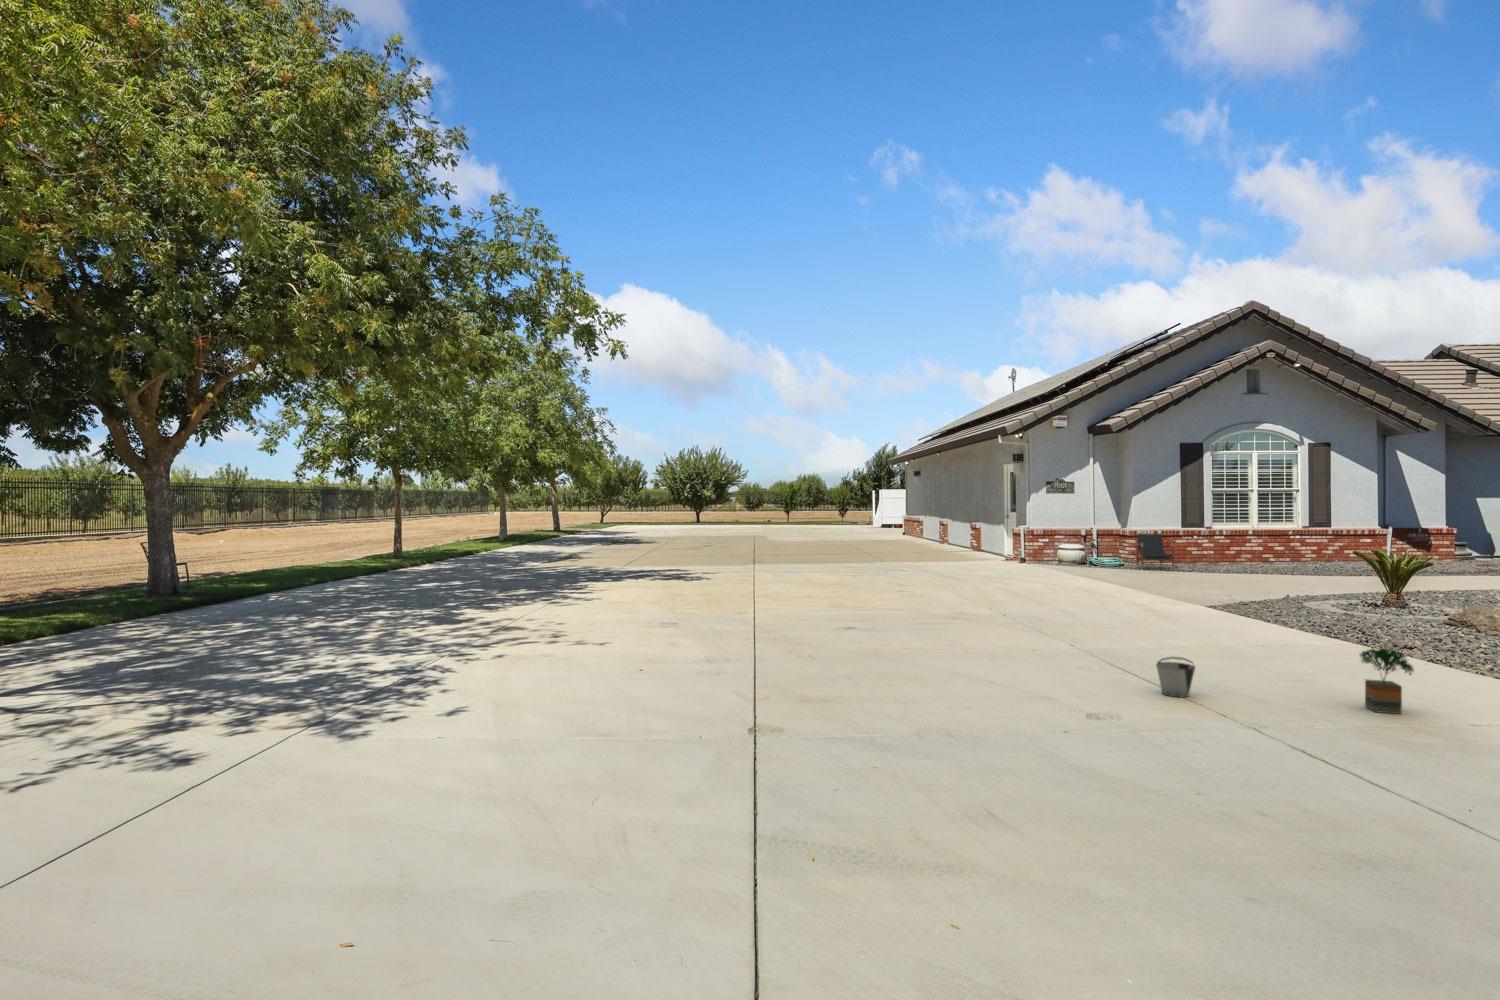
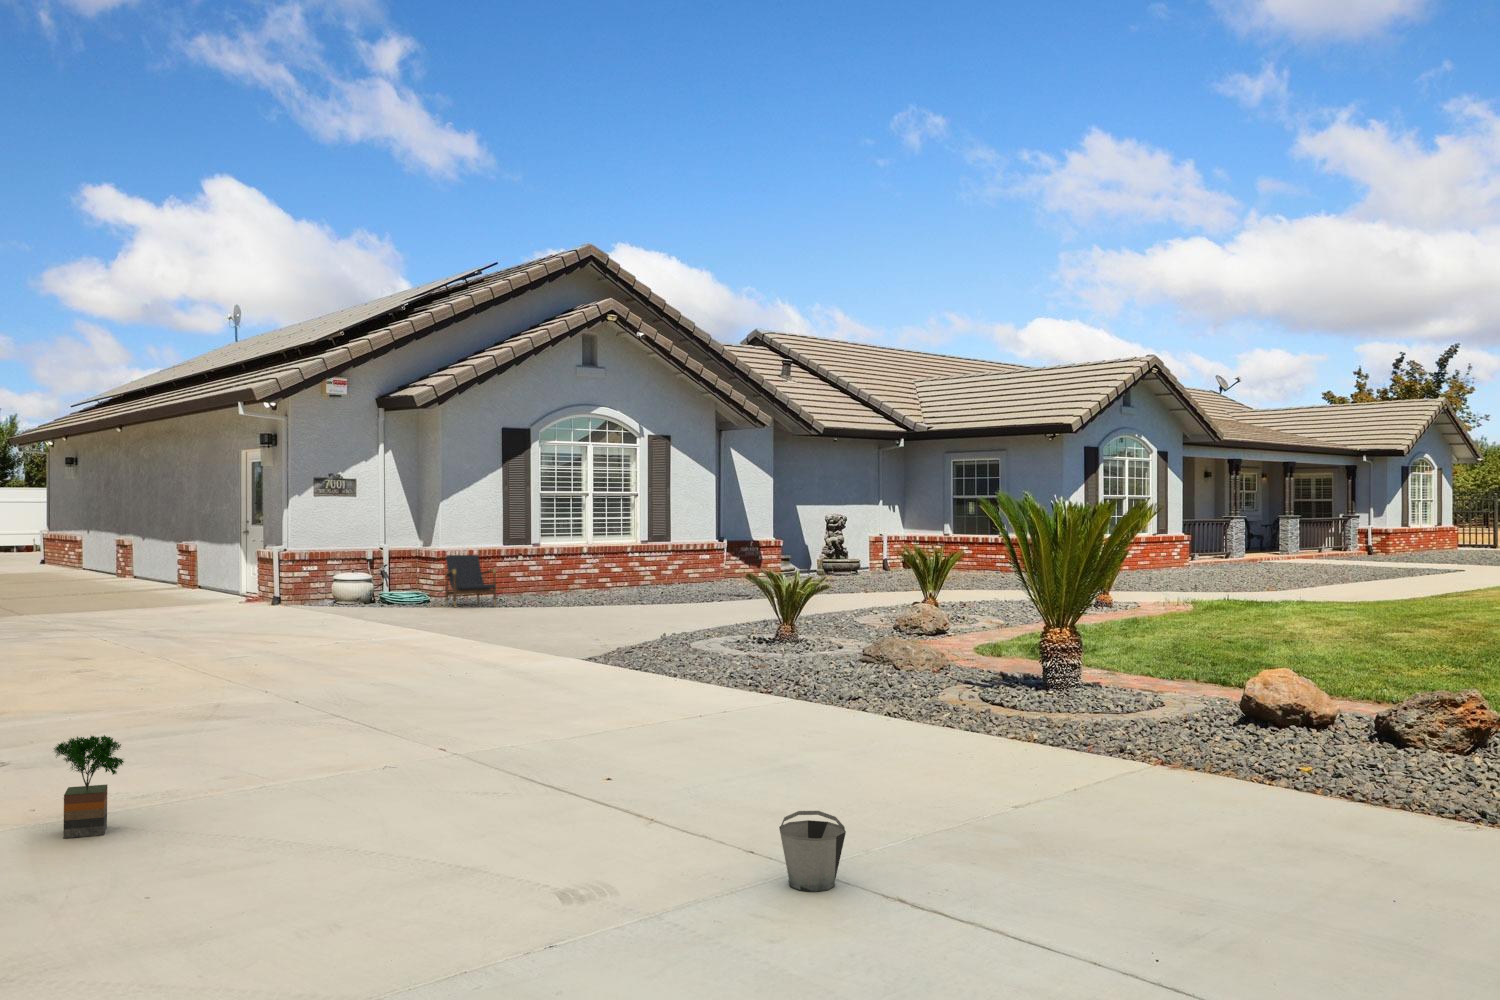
potted tree: present [1360,648,1413,714] -> present [54,735,124,838]
bucket: present [1156,657,1195,697] -> present [779,811,846,892]

